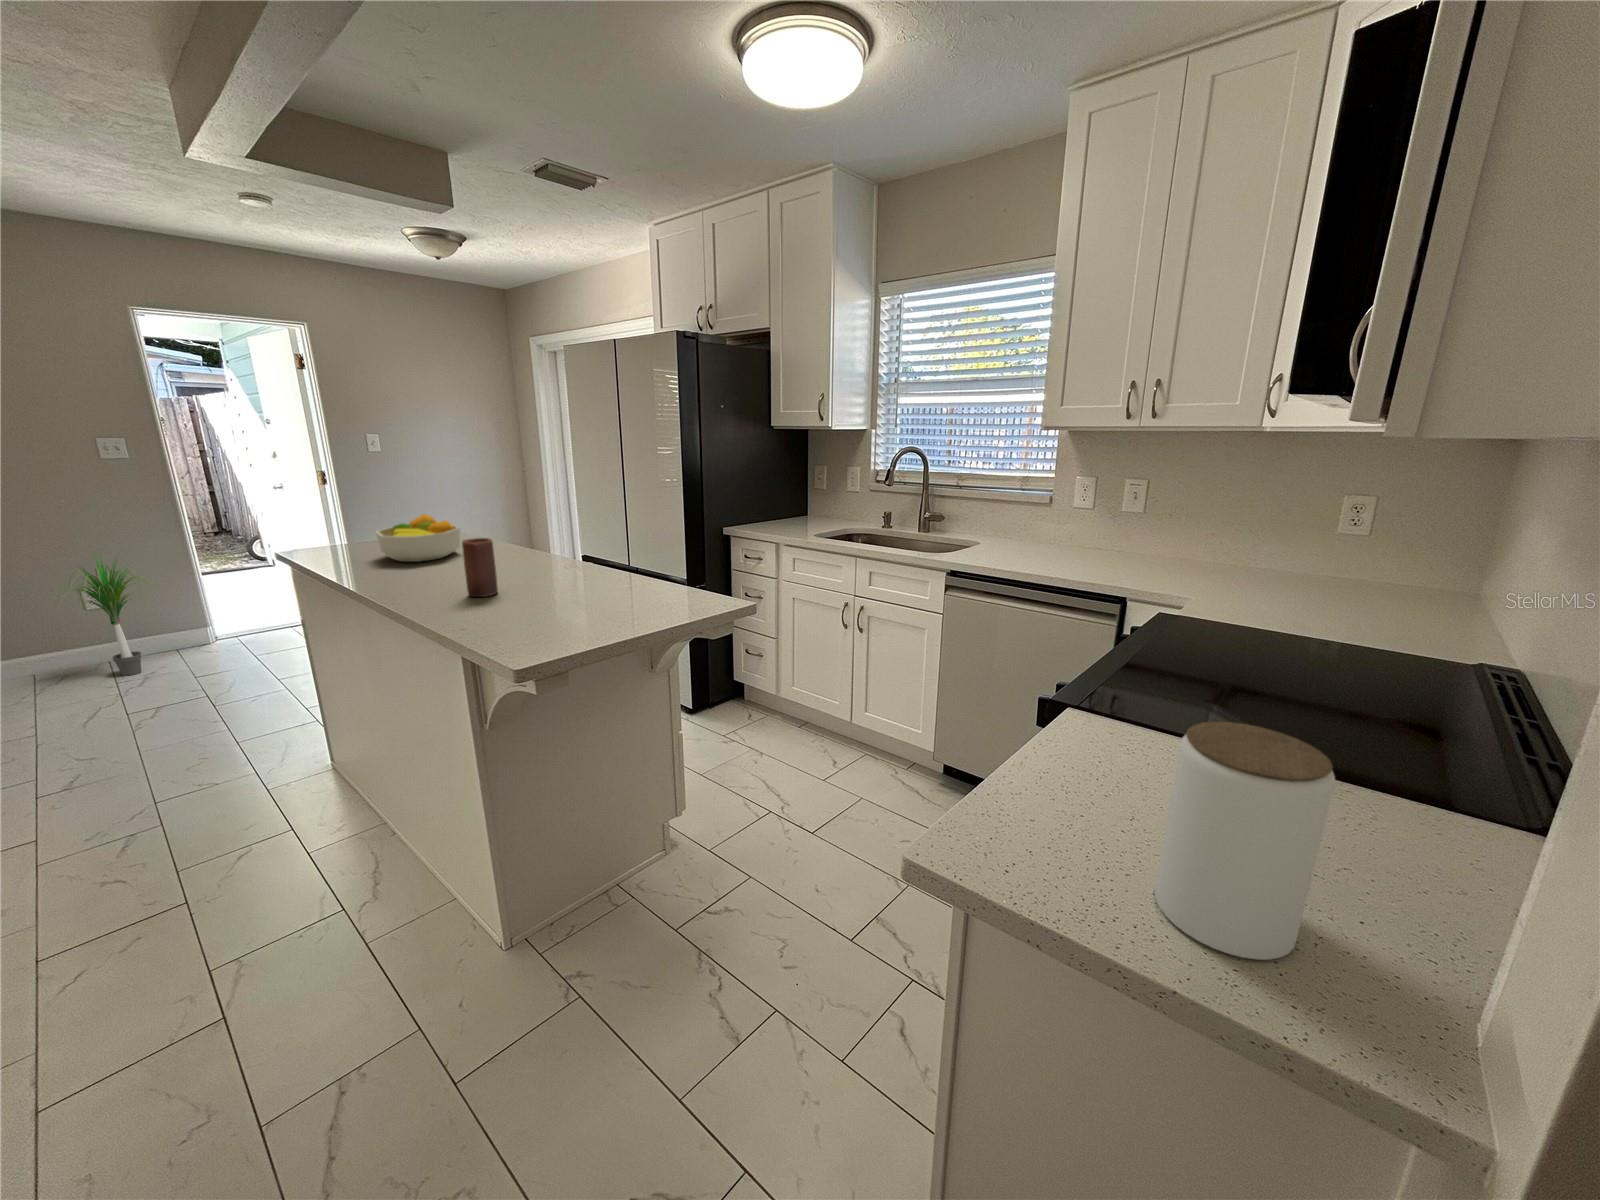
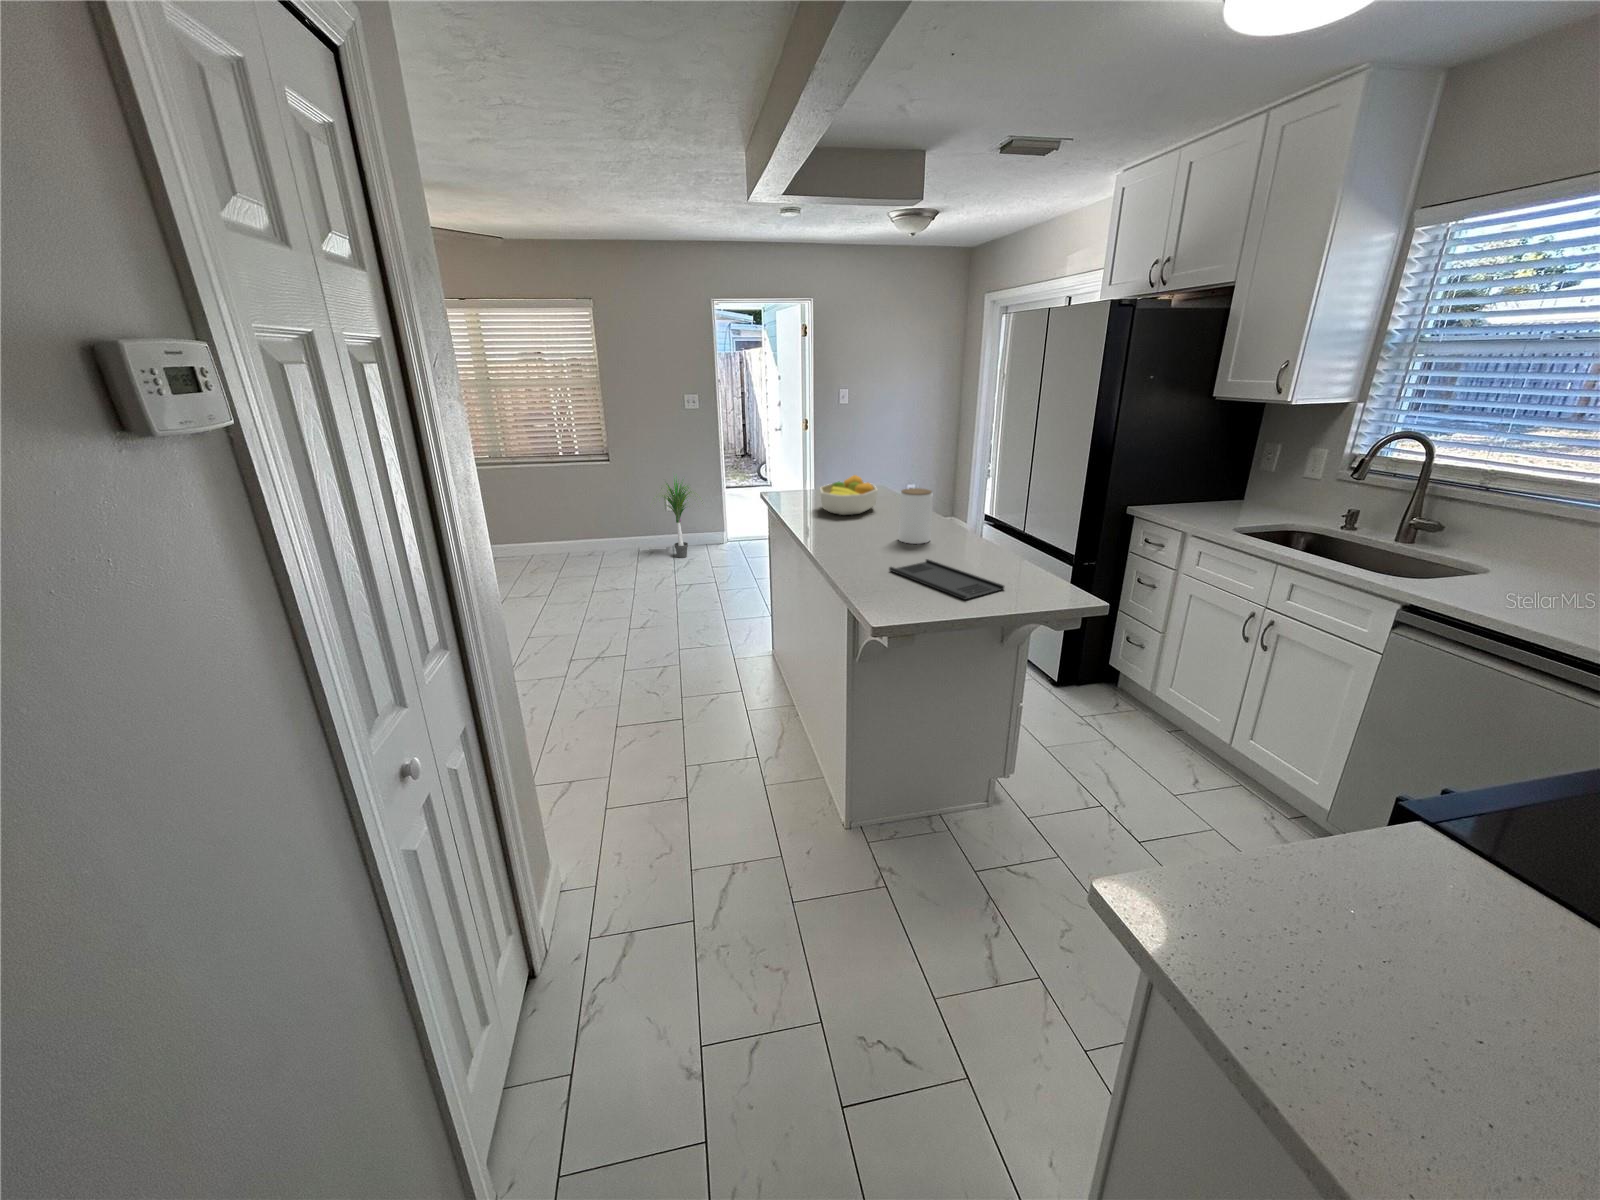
candle: present [462,538,498,597] -> none [865,509,888,557]
tray: none [510,589,655,621] -> present [889,559,1004,600]
jar: present [1155,721,1335,960] -> present [898,488,933,544]

